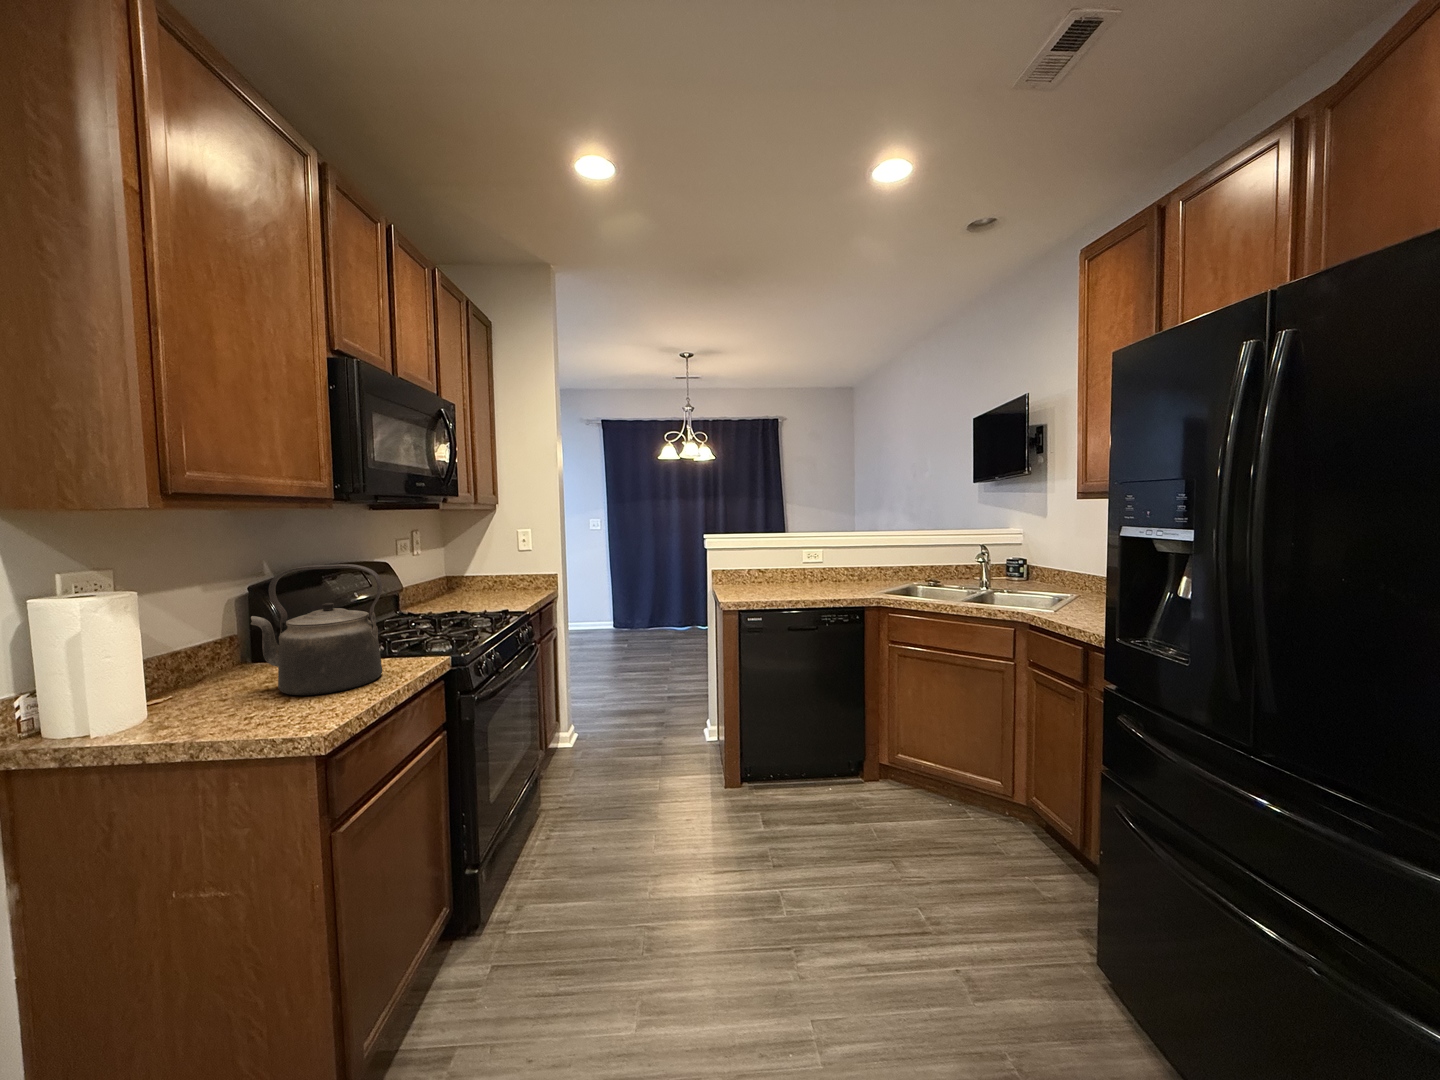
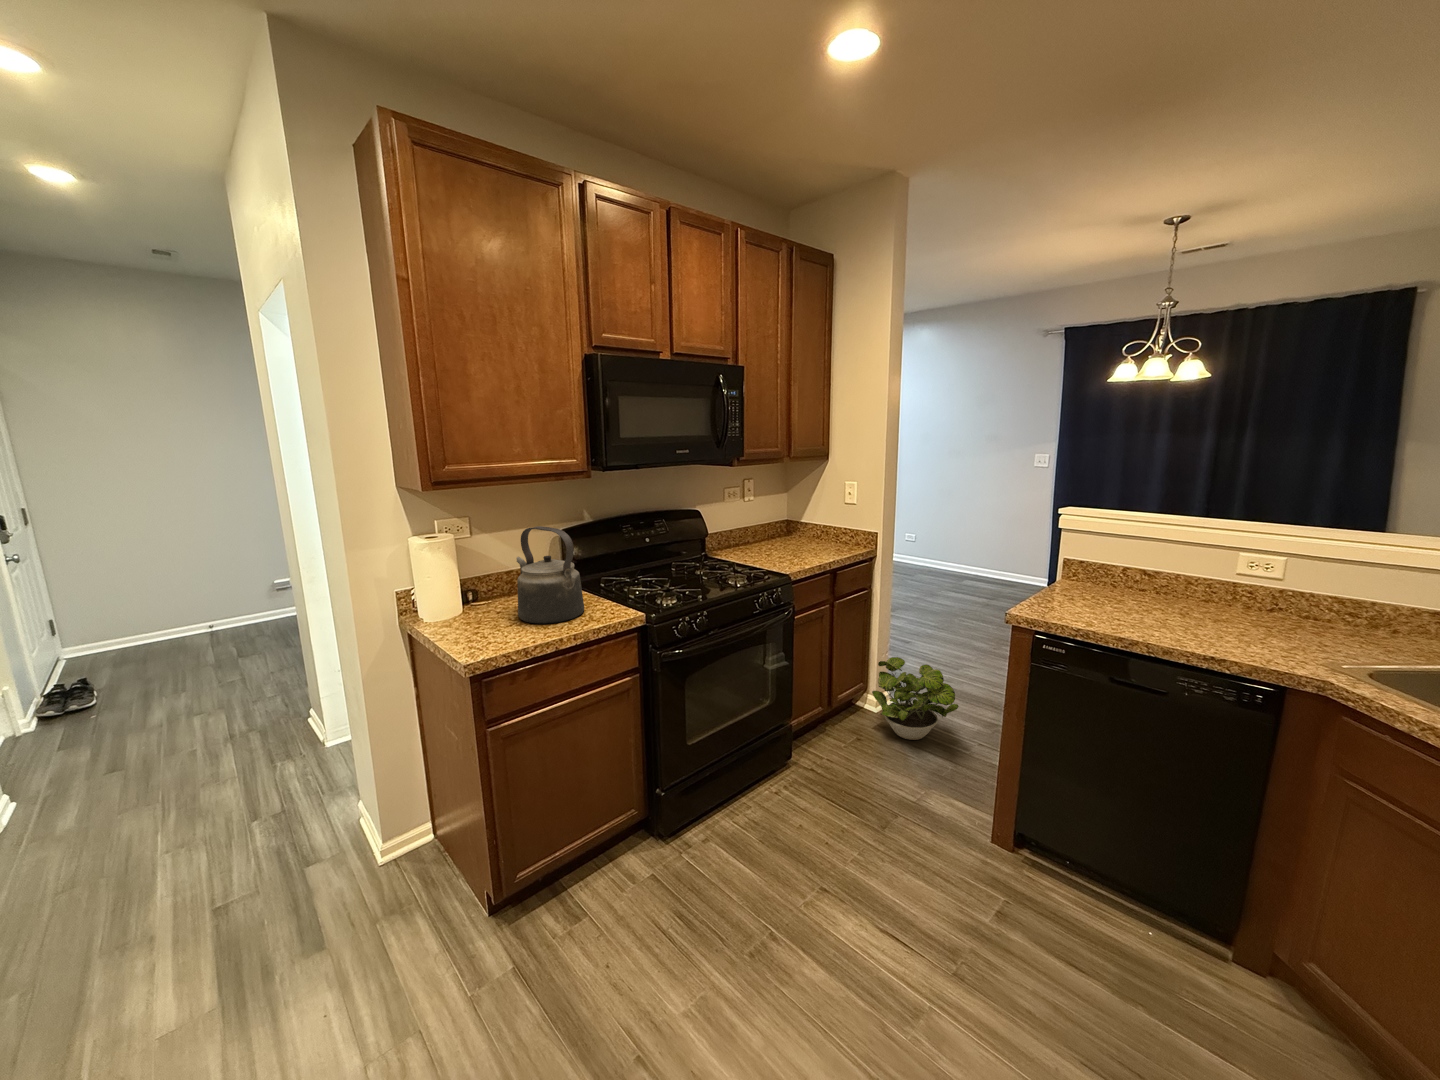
potted plant: none [568,681,650,754] -> present [872,657,959,740]

